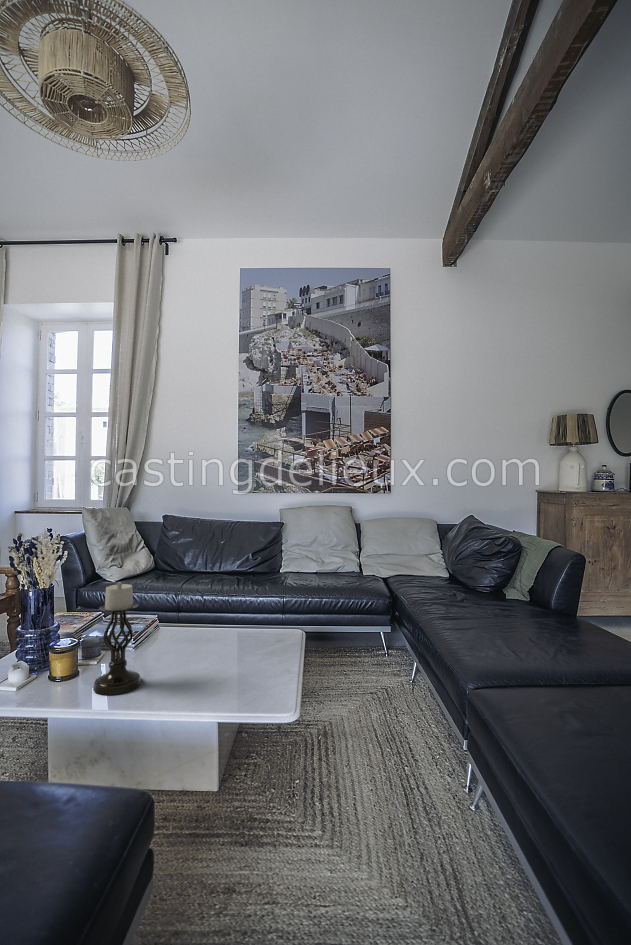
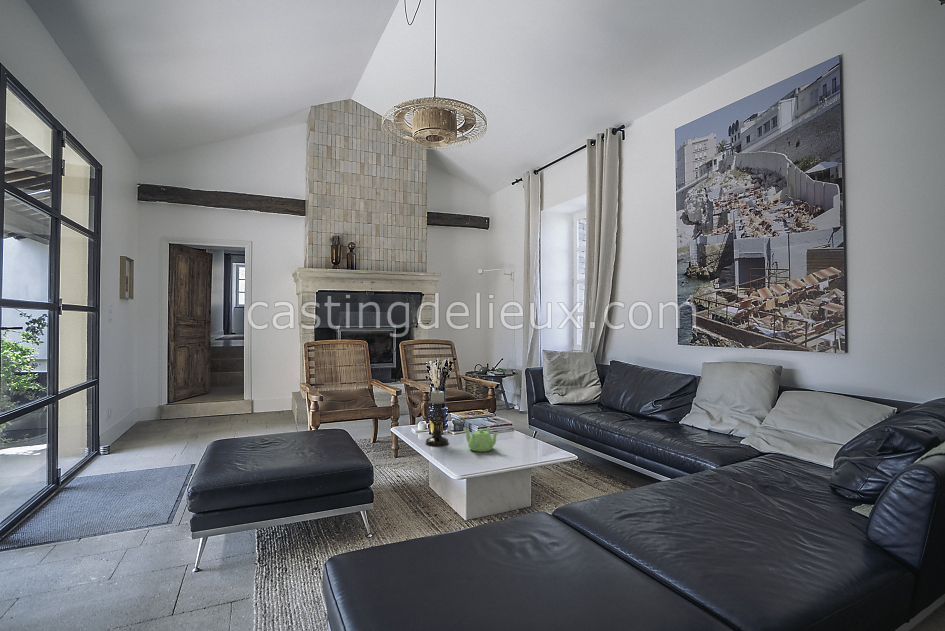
teapot: none [173,625,234,669] -> present [465,427,497,452]

